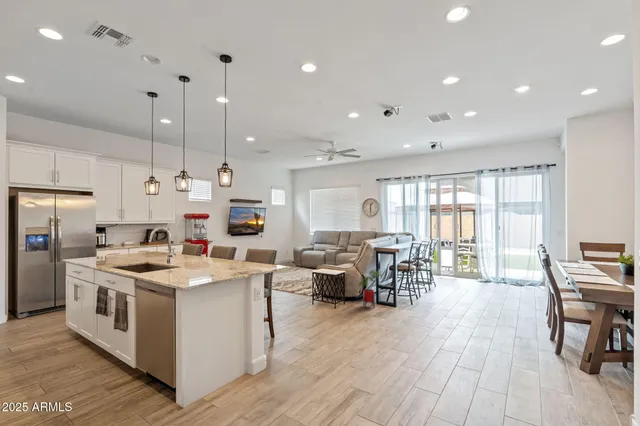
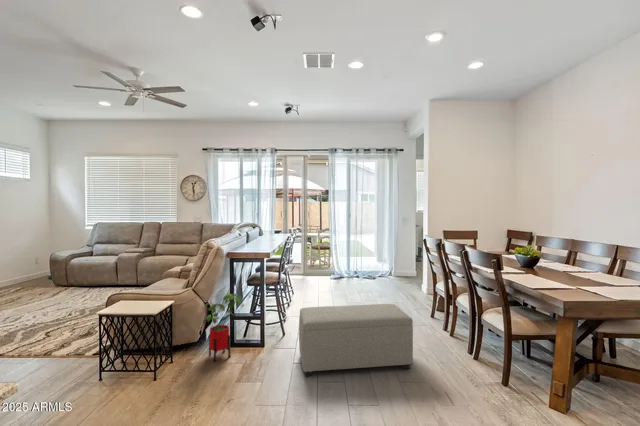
ottoman: none [410,284,490,334] -> present [299,304,413,376]

